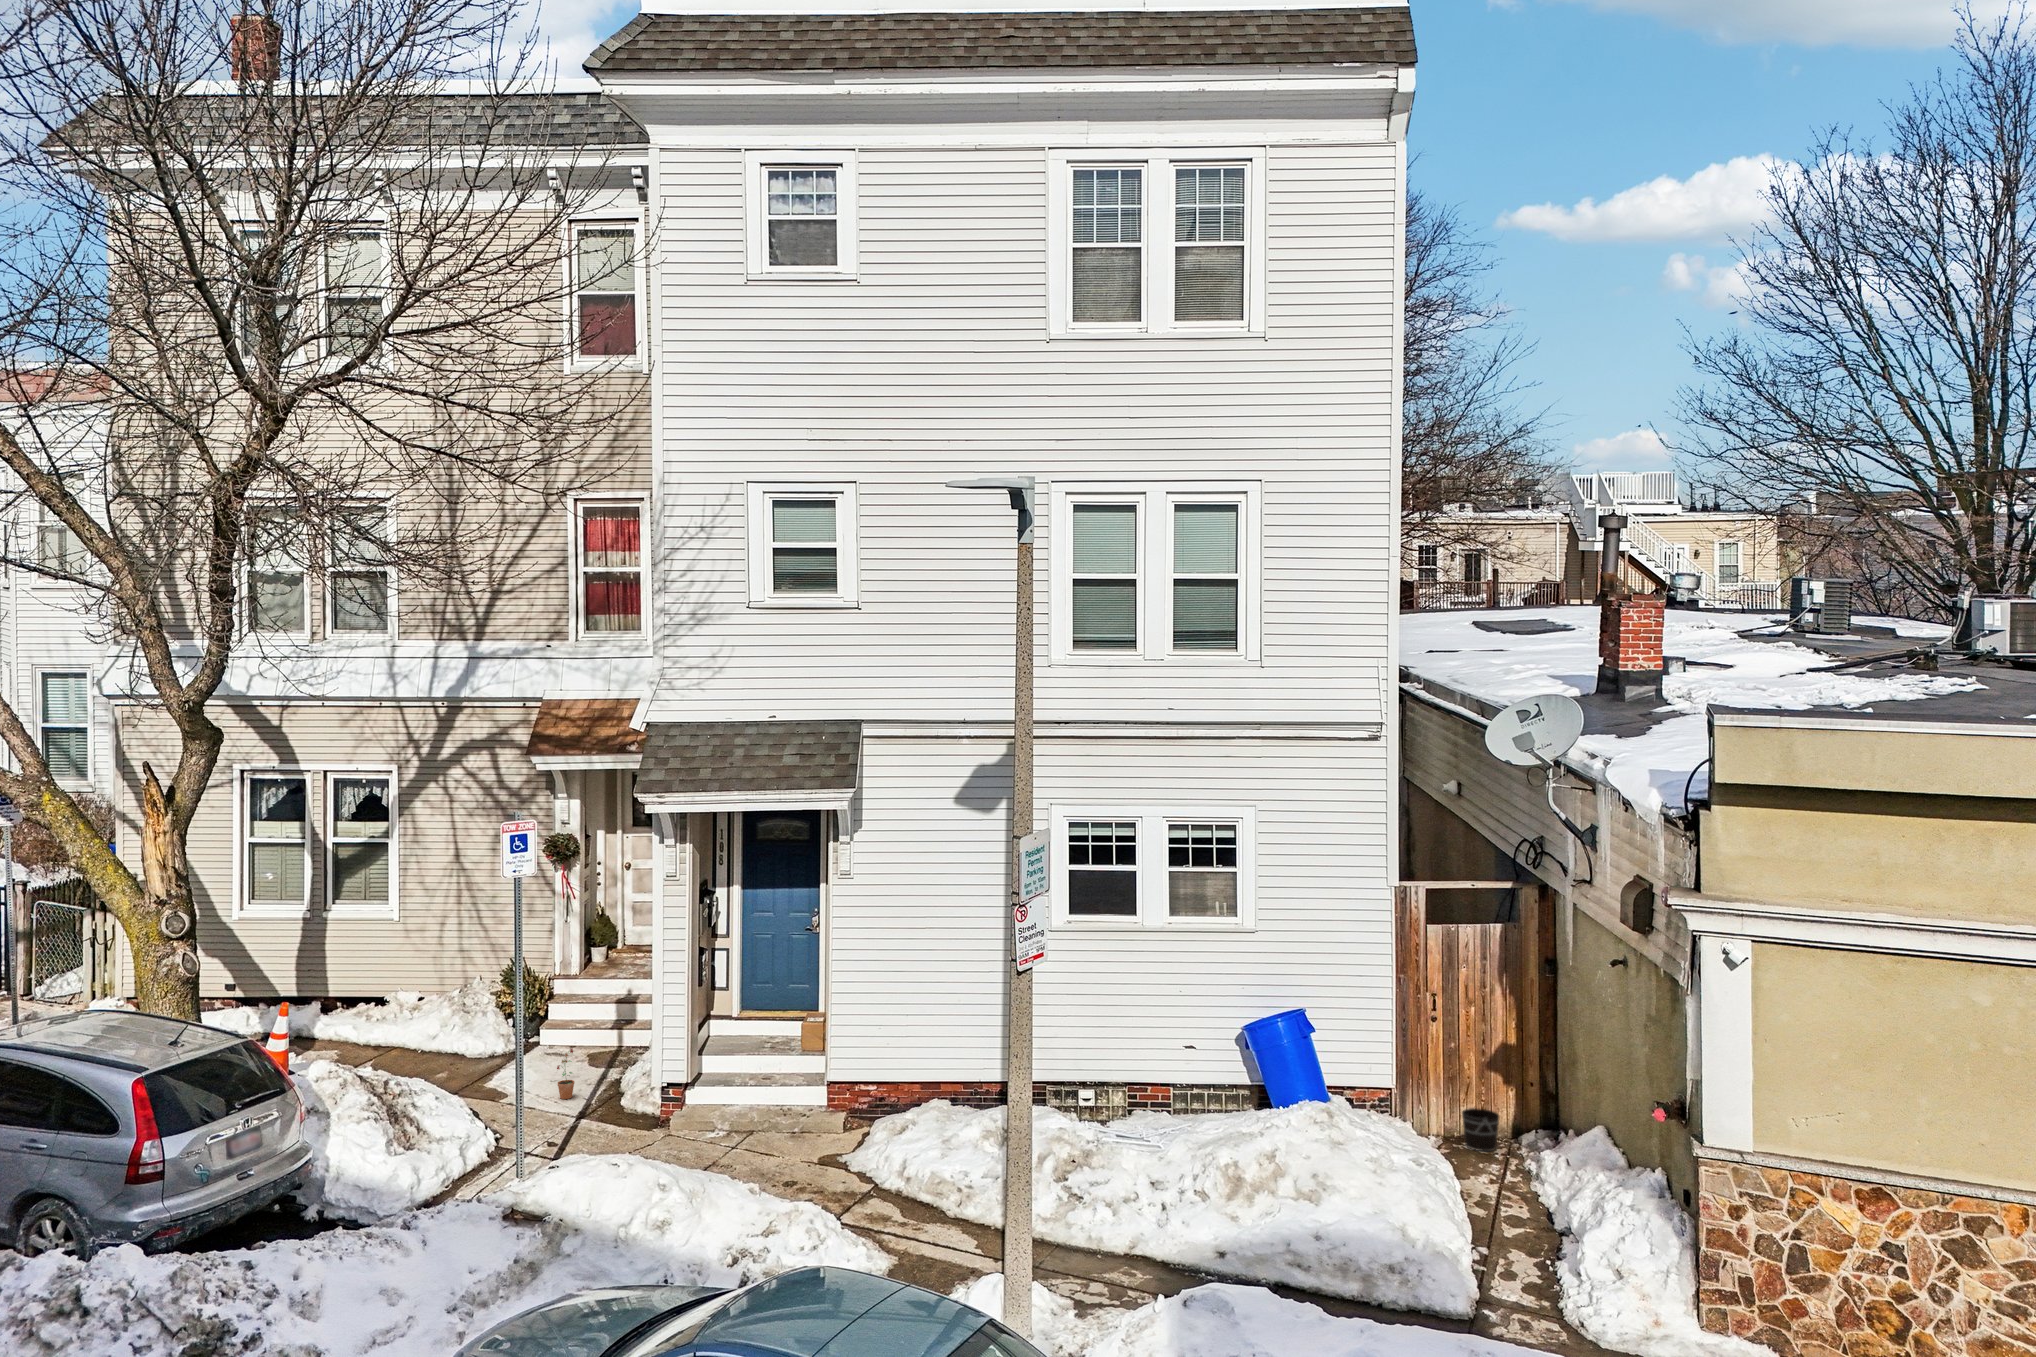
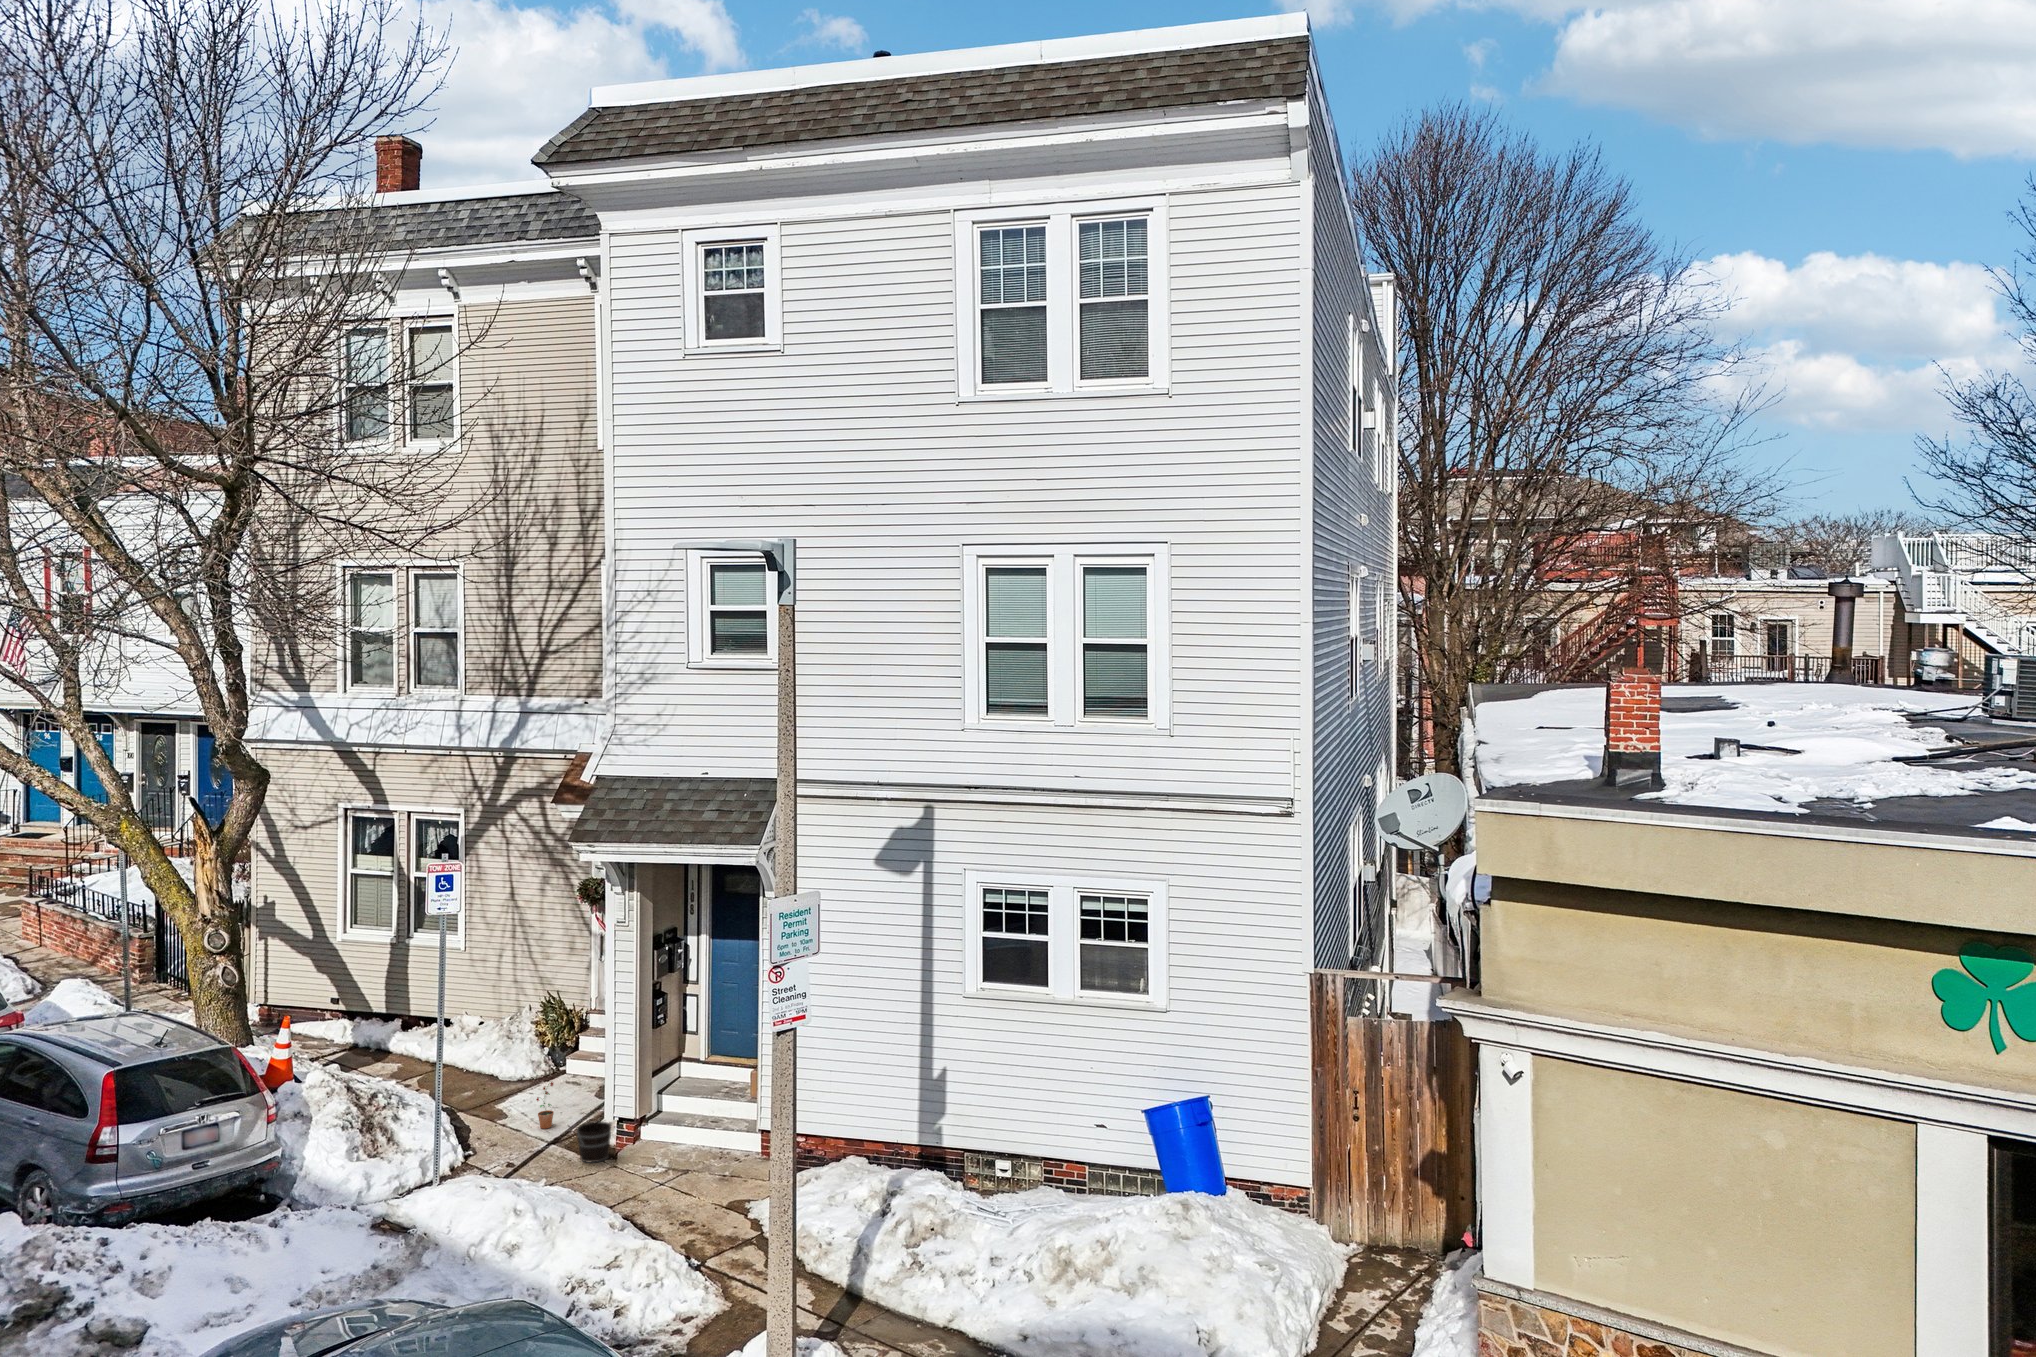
bucket: present [1462,1107,1499,1151] -> present [577,1121,611,1163]

